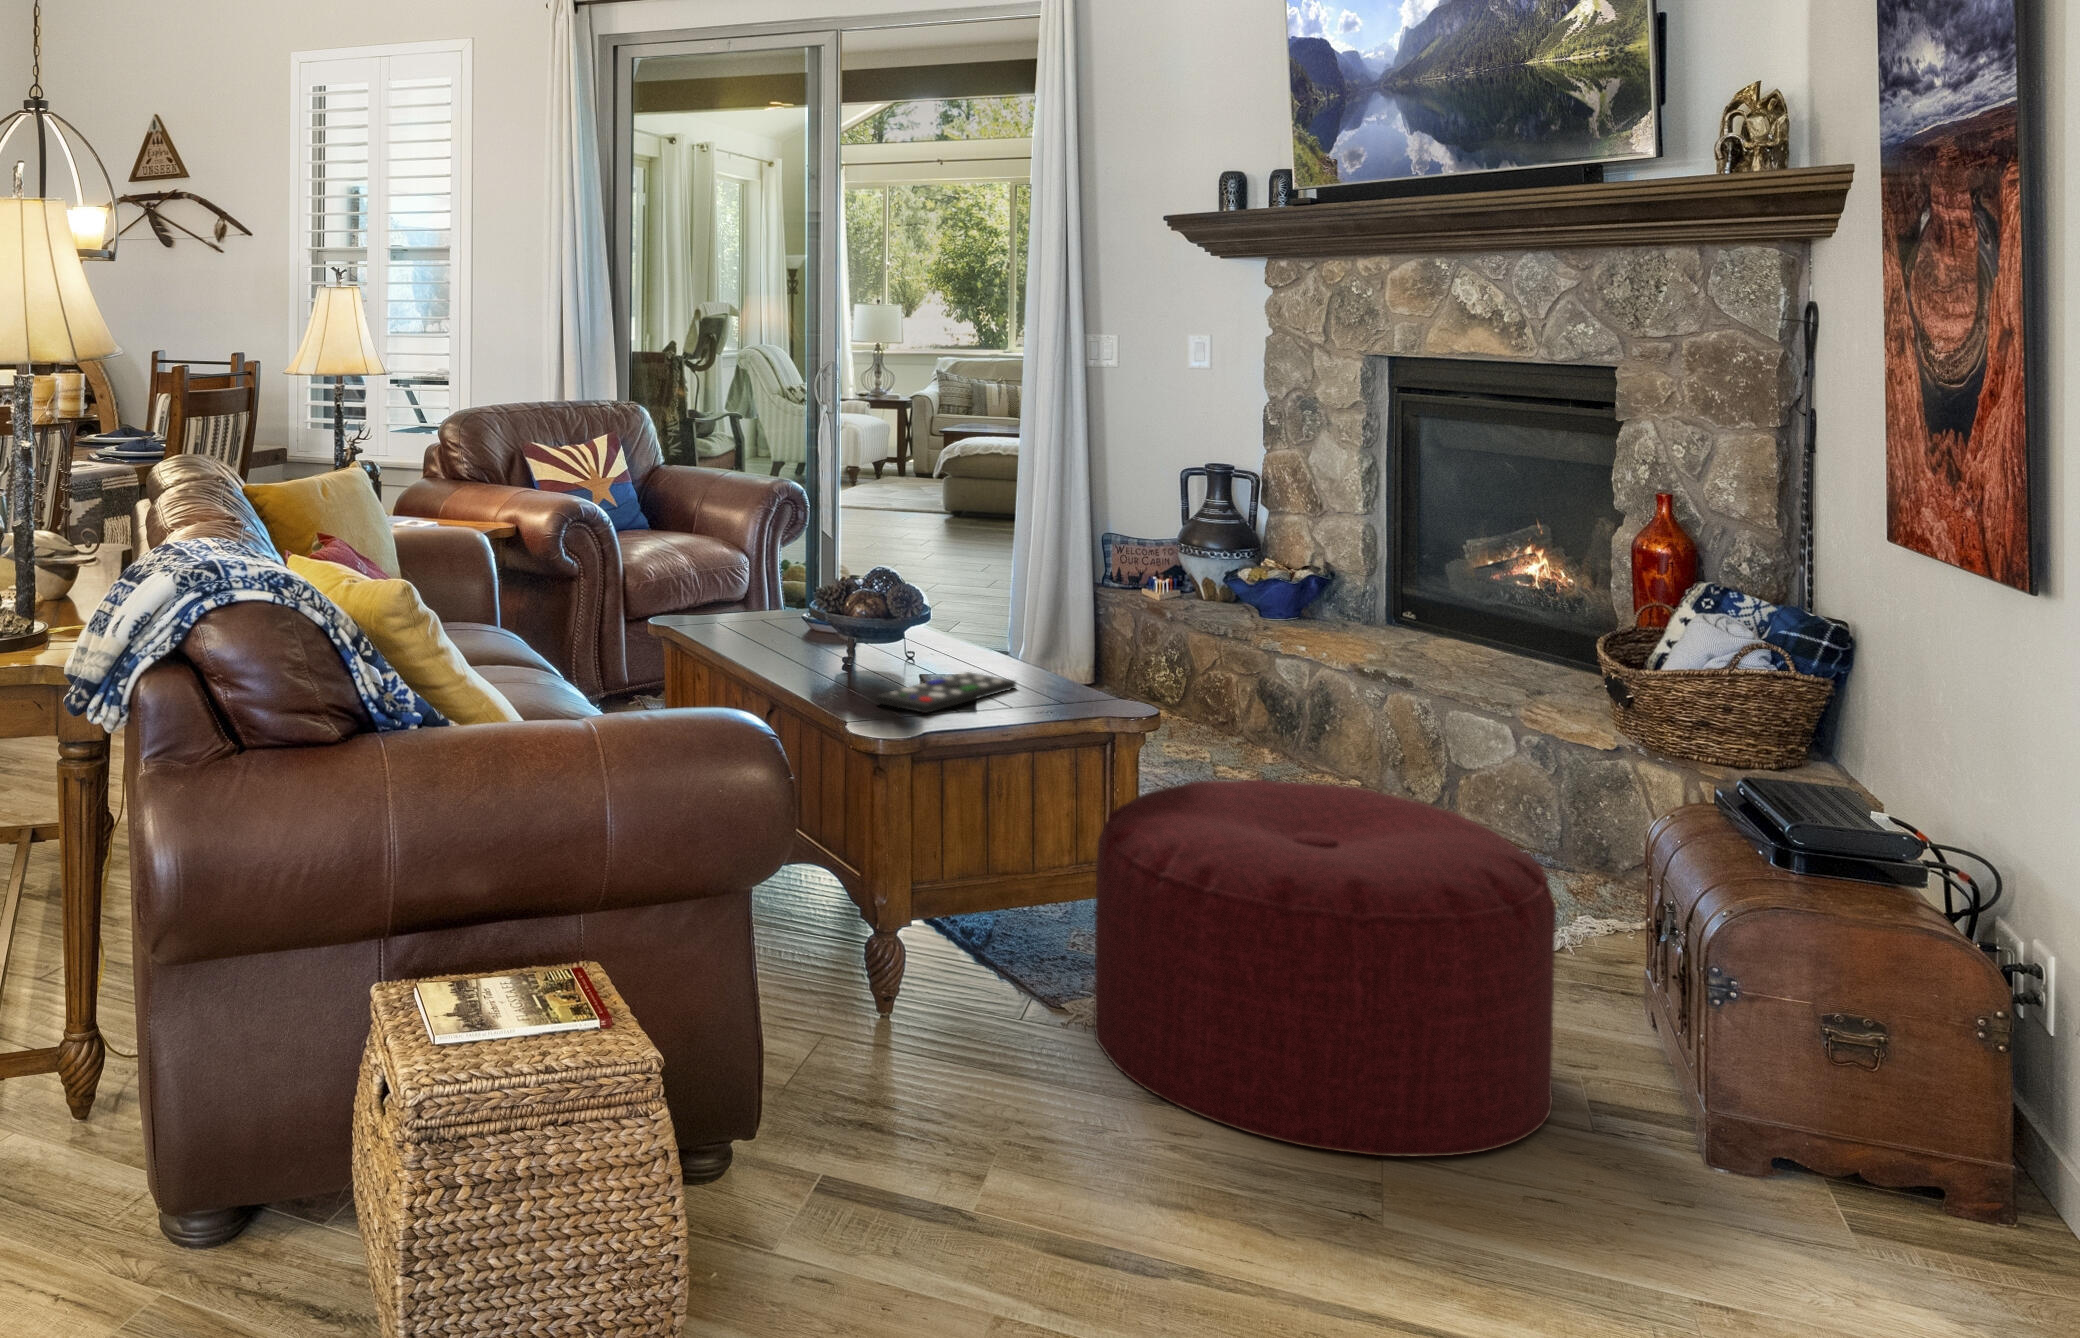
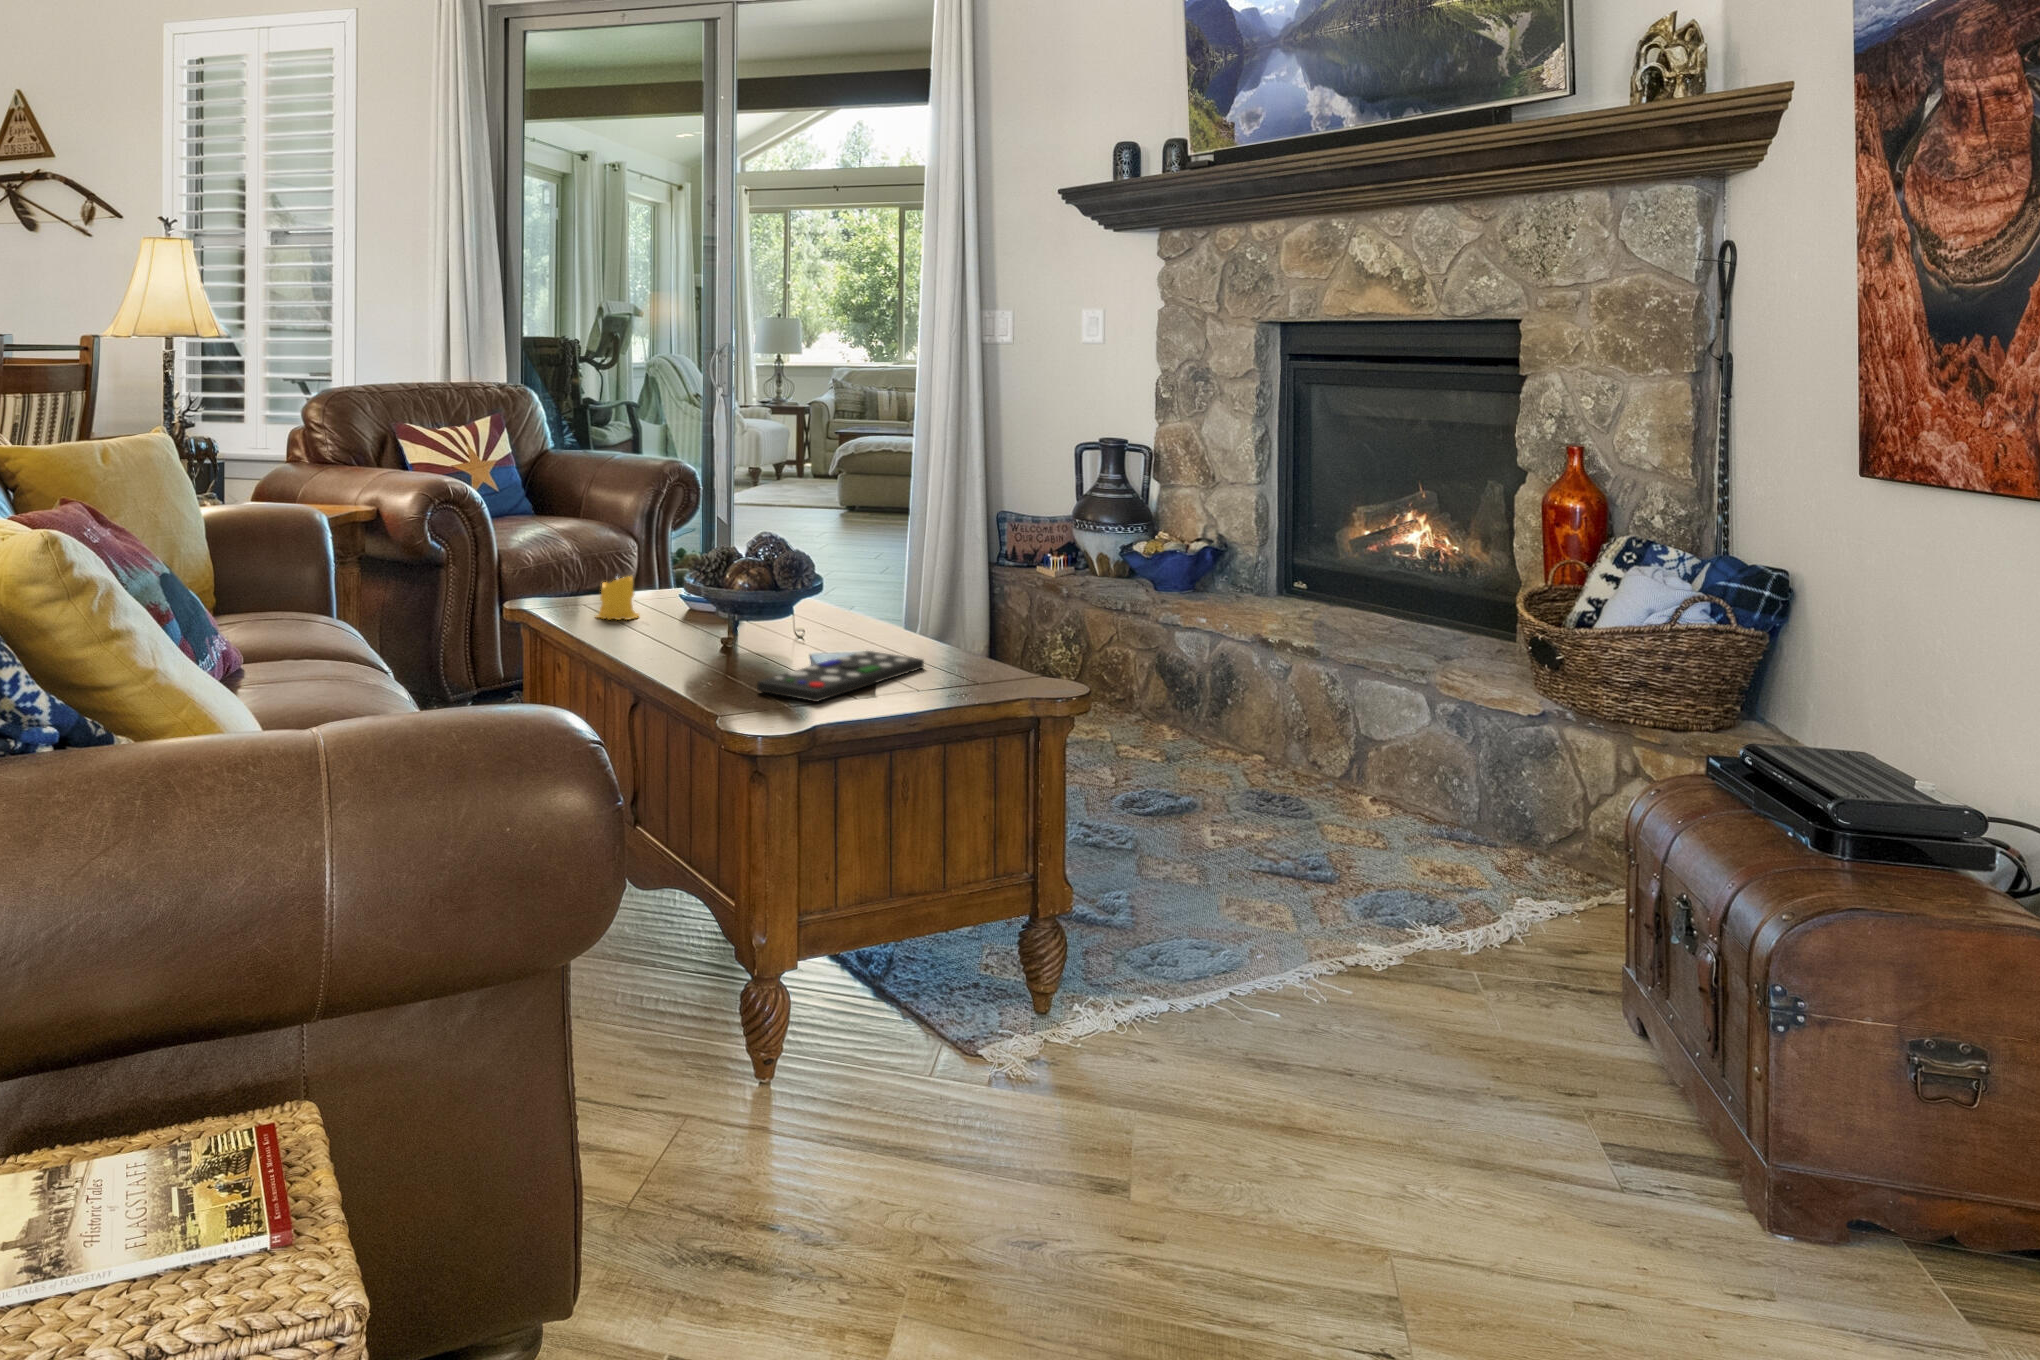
candle: none [730,599,769,639] -> present [596,576,639,620]
ottoman: present [1094,779,1556,1157] -> none [1023,768,1582,1268]

